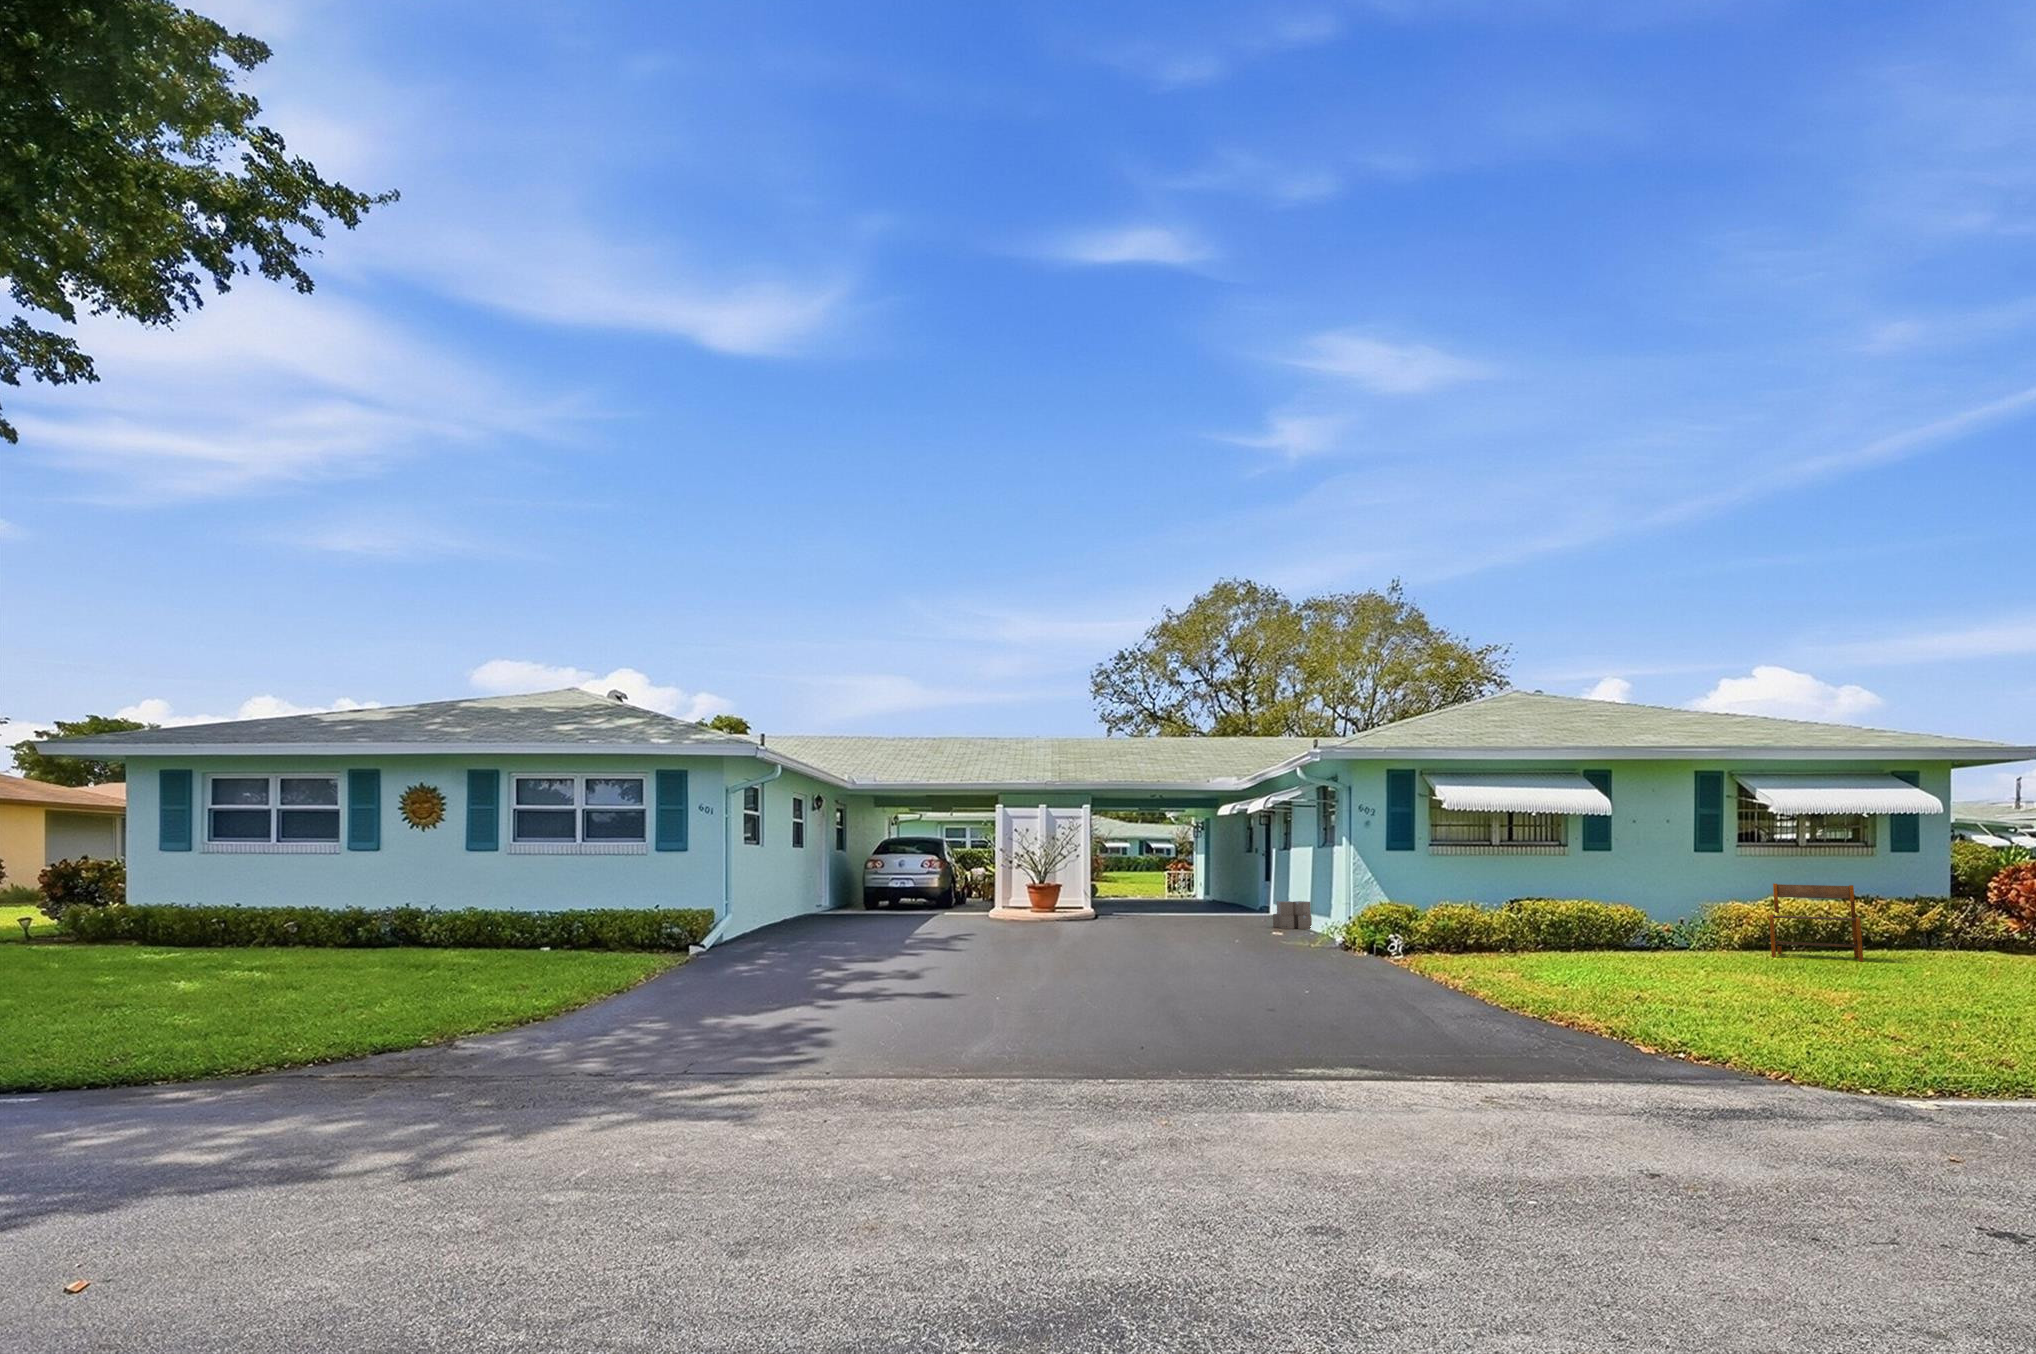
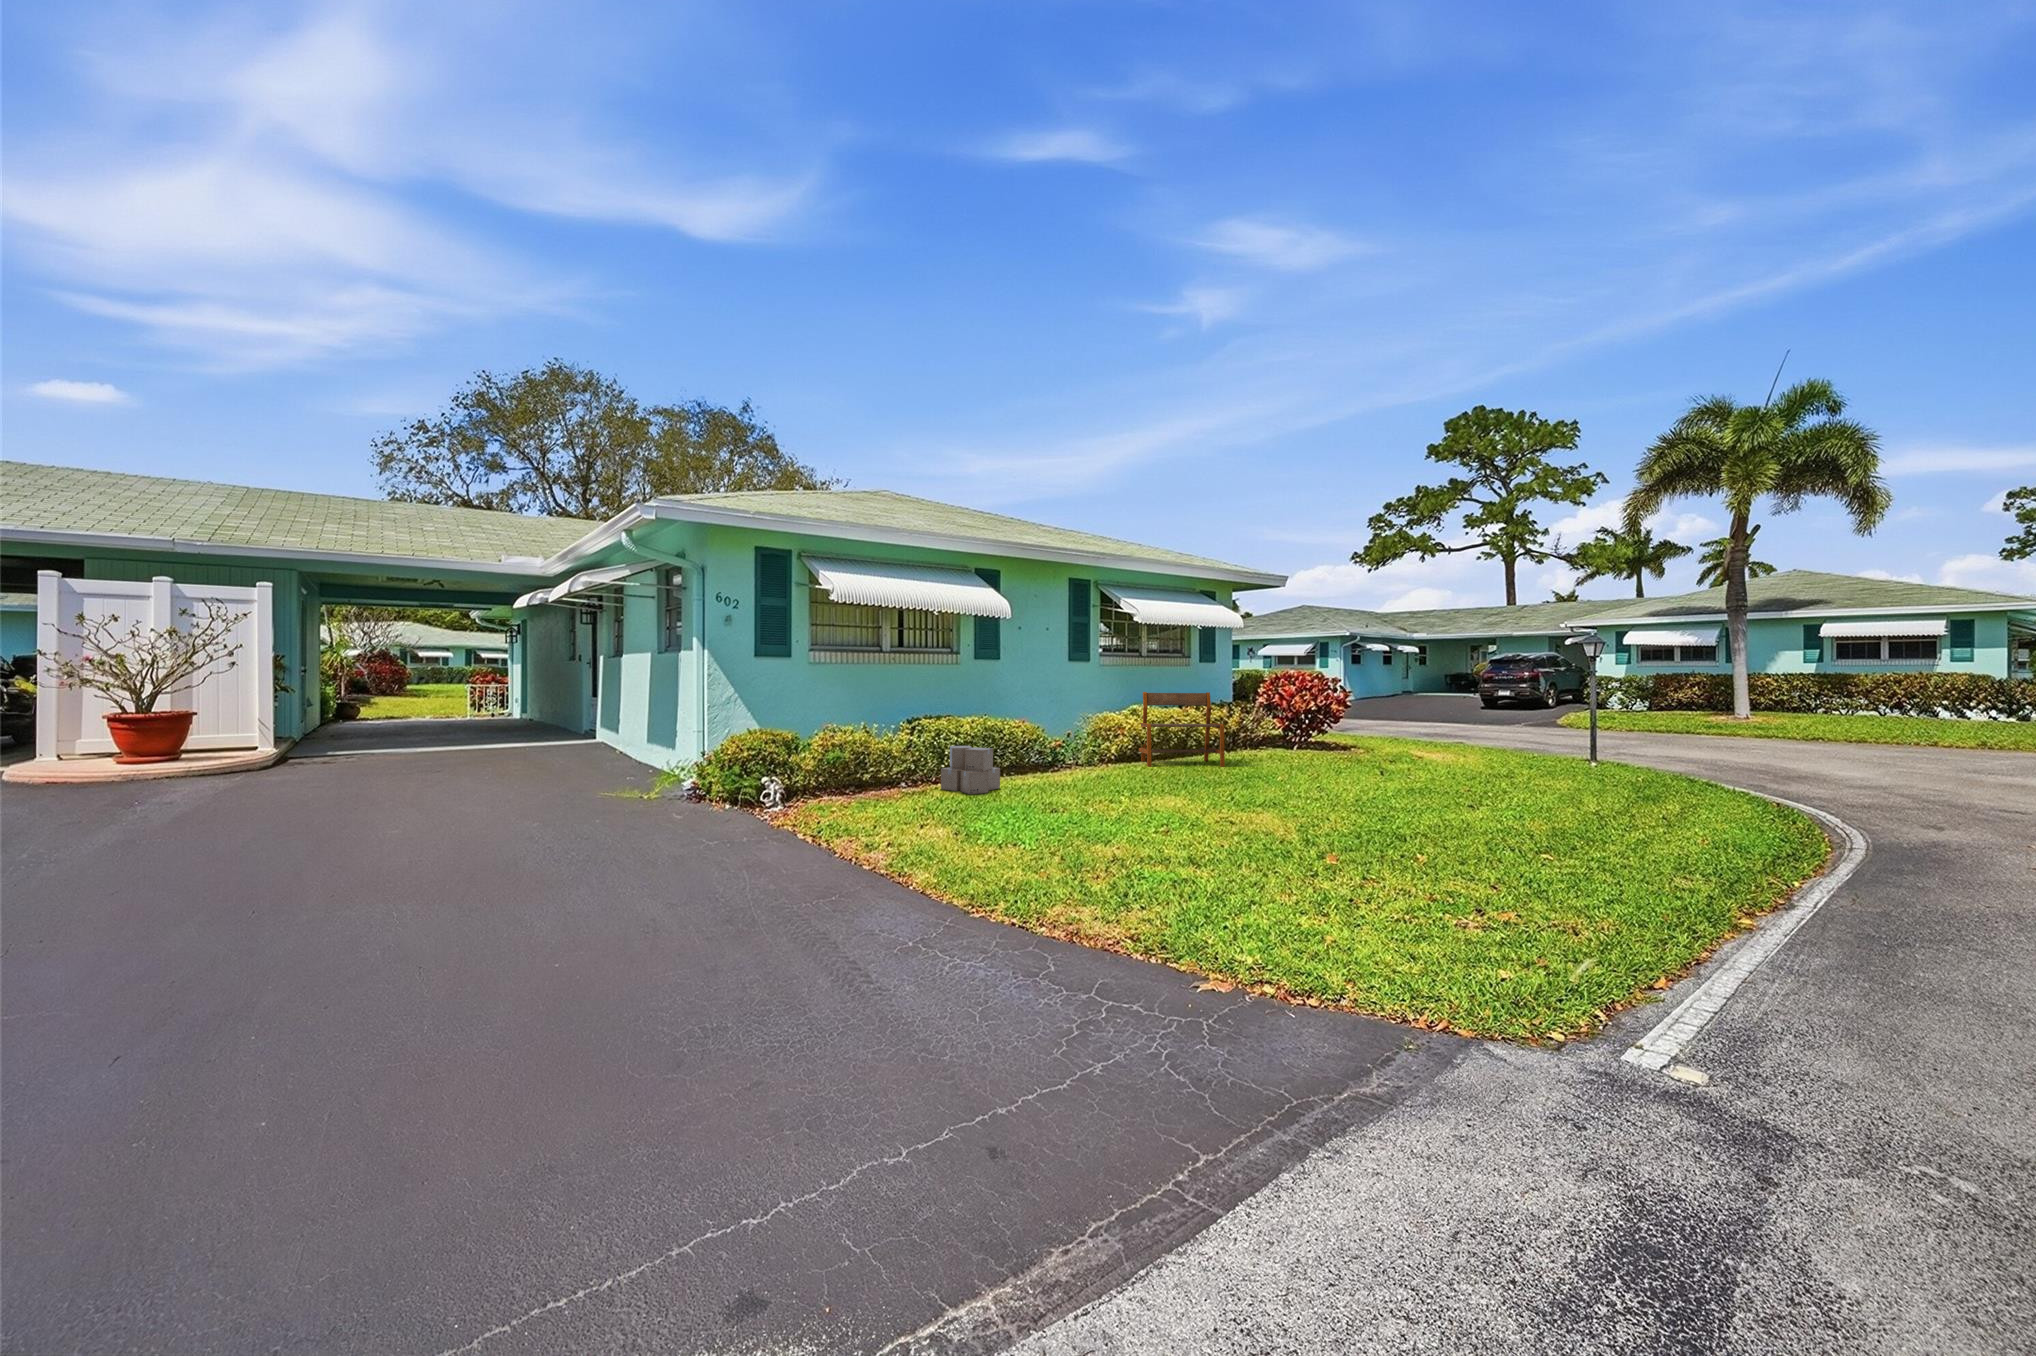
cardboard box: present [1273,901,1312,929] -> present [941,746,1000,794]

